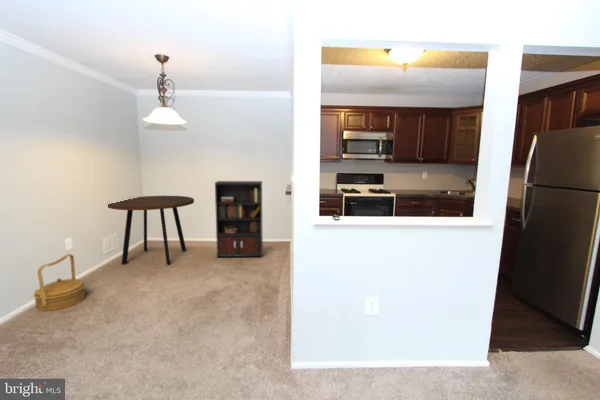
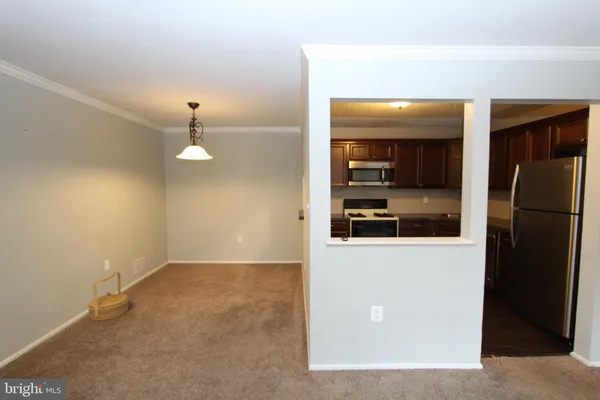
bookcase: present [215,181,263,257] -> none [238,207,290,275]
dining table: present [108,196,194,265] -> none [146,220,220,282]

